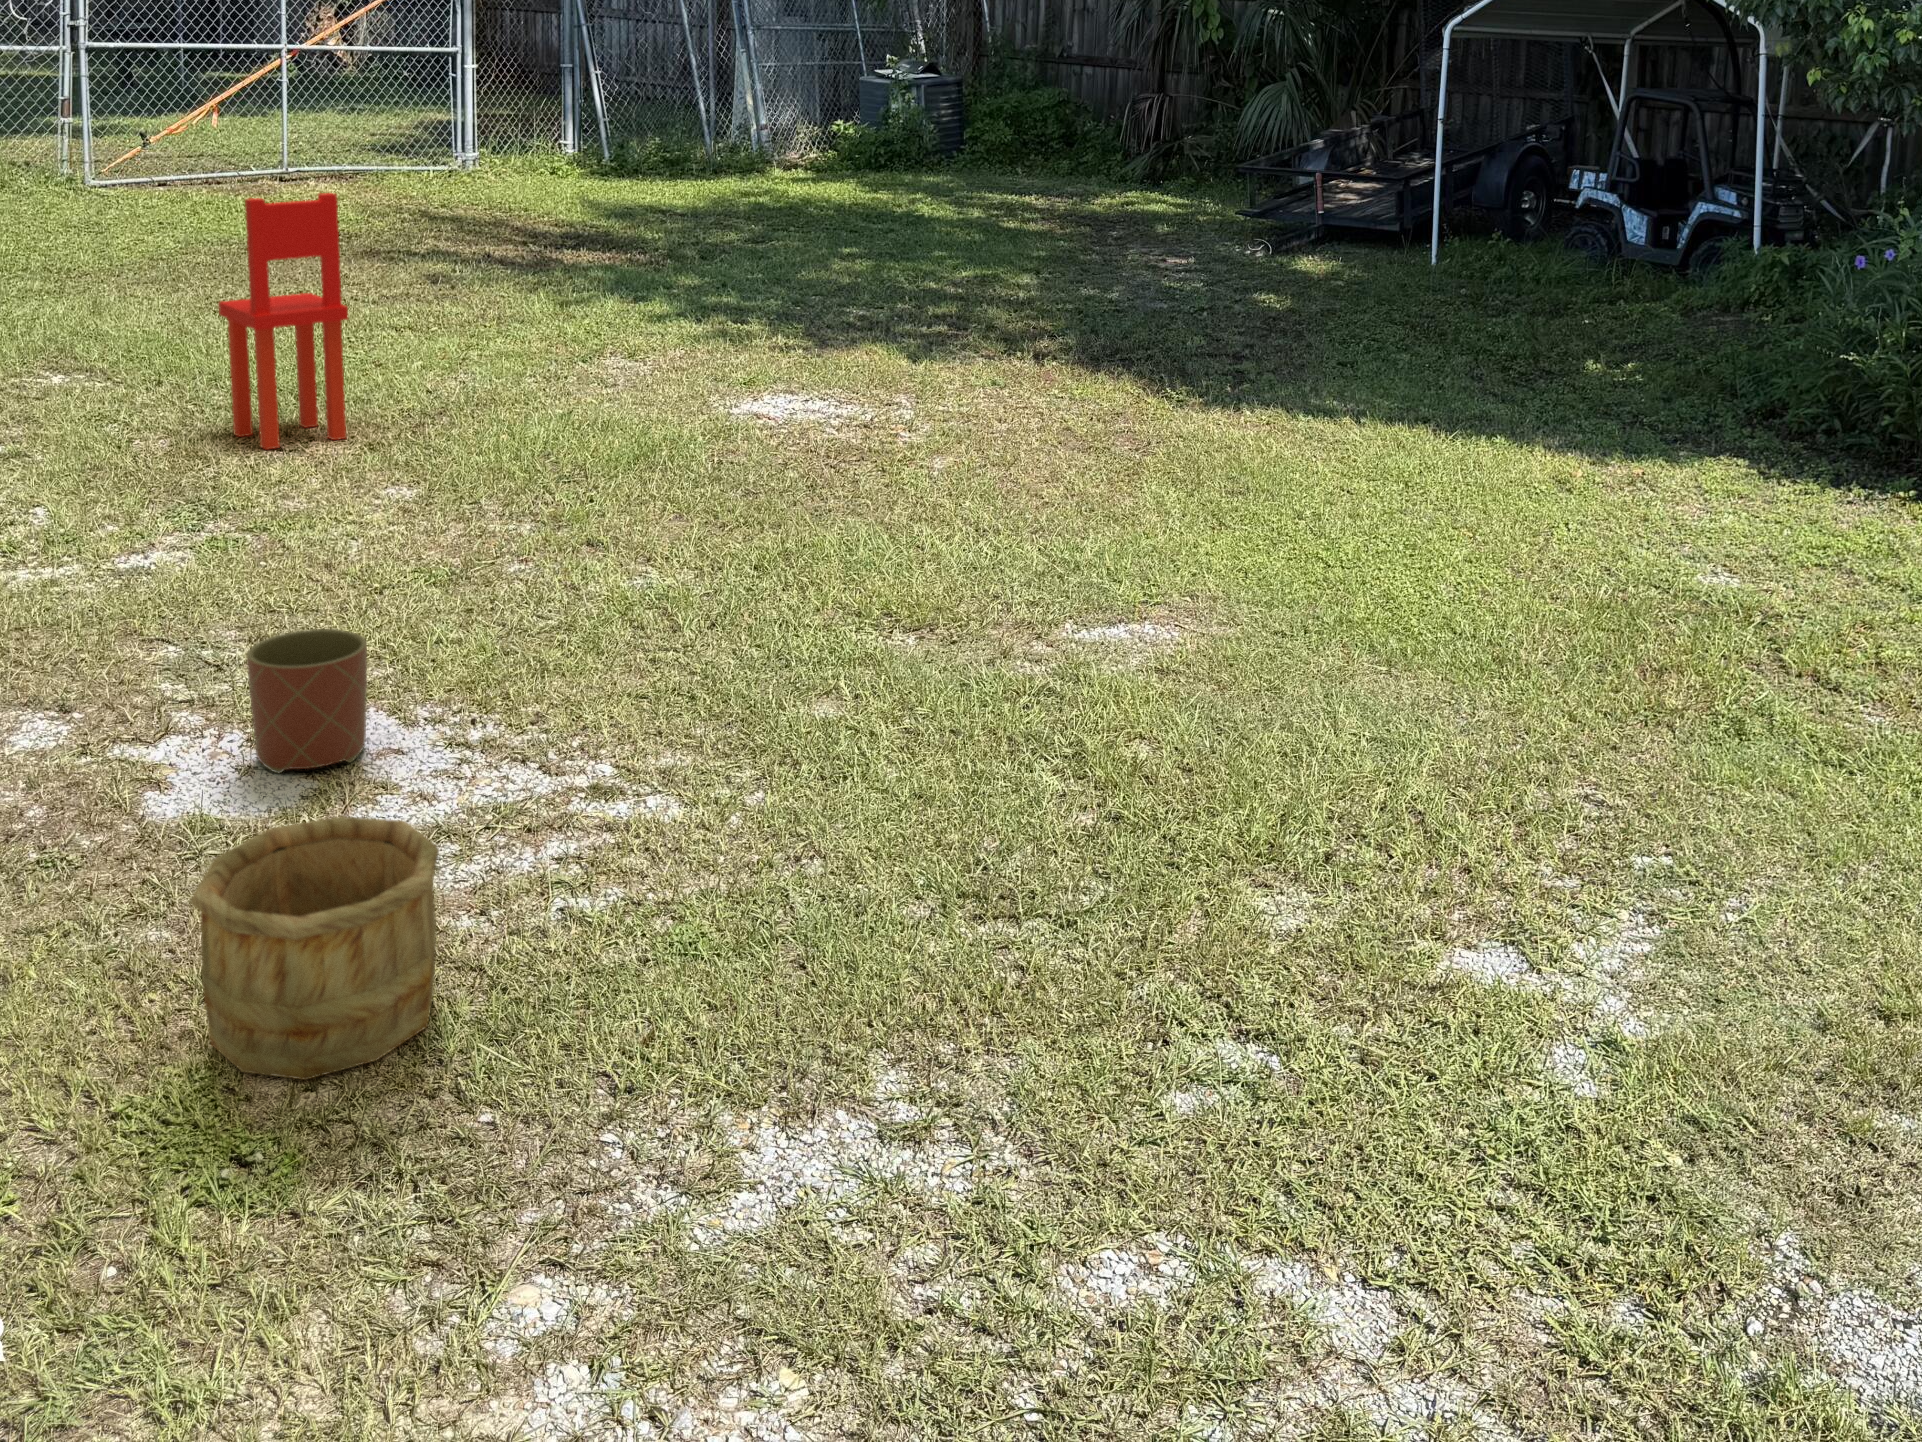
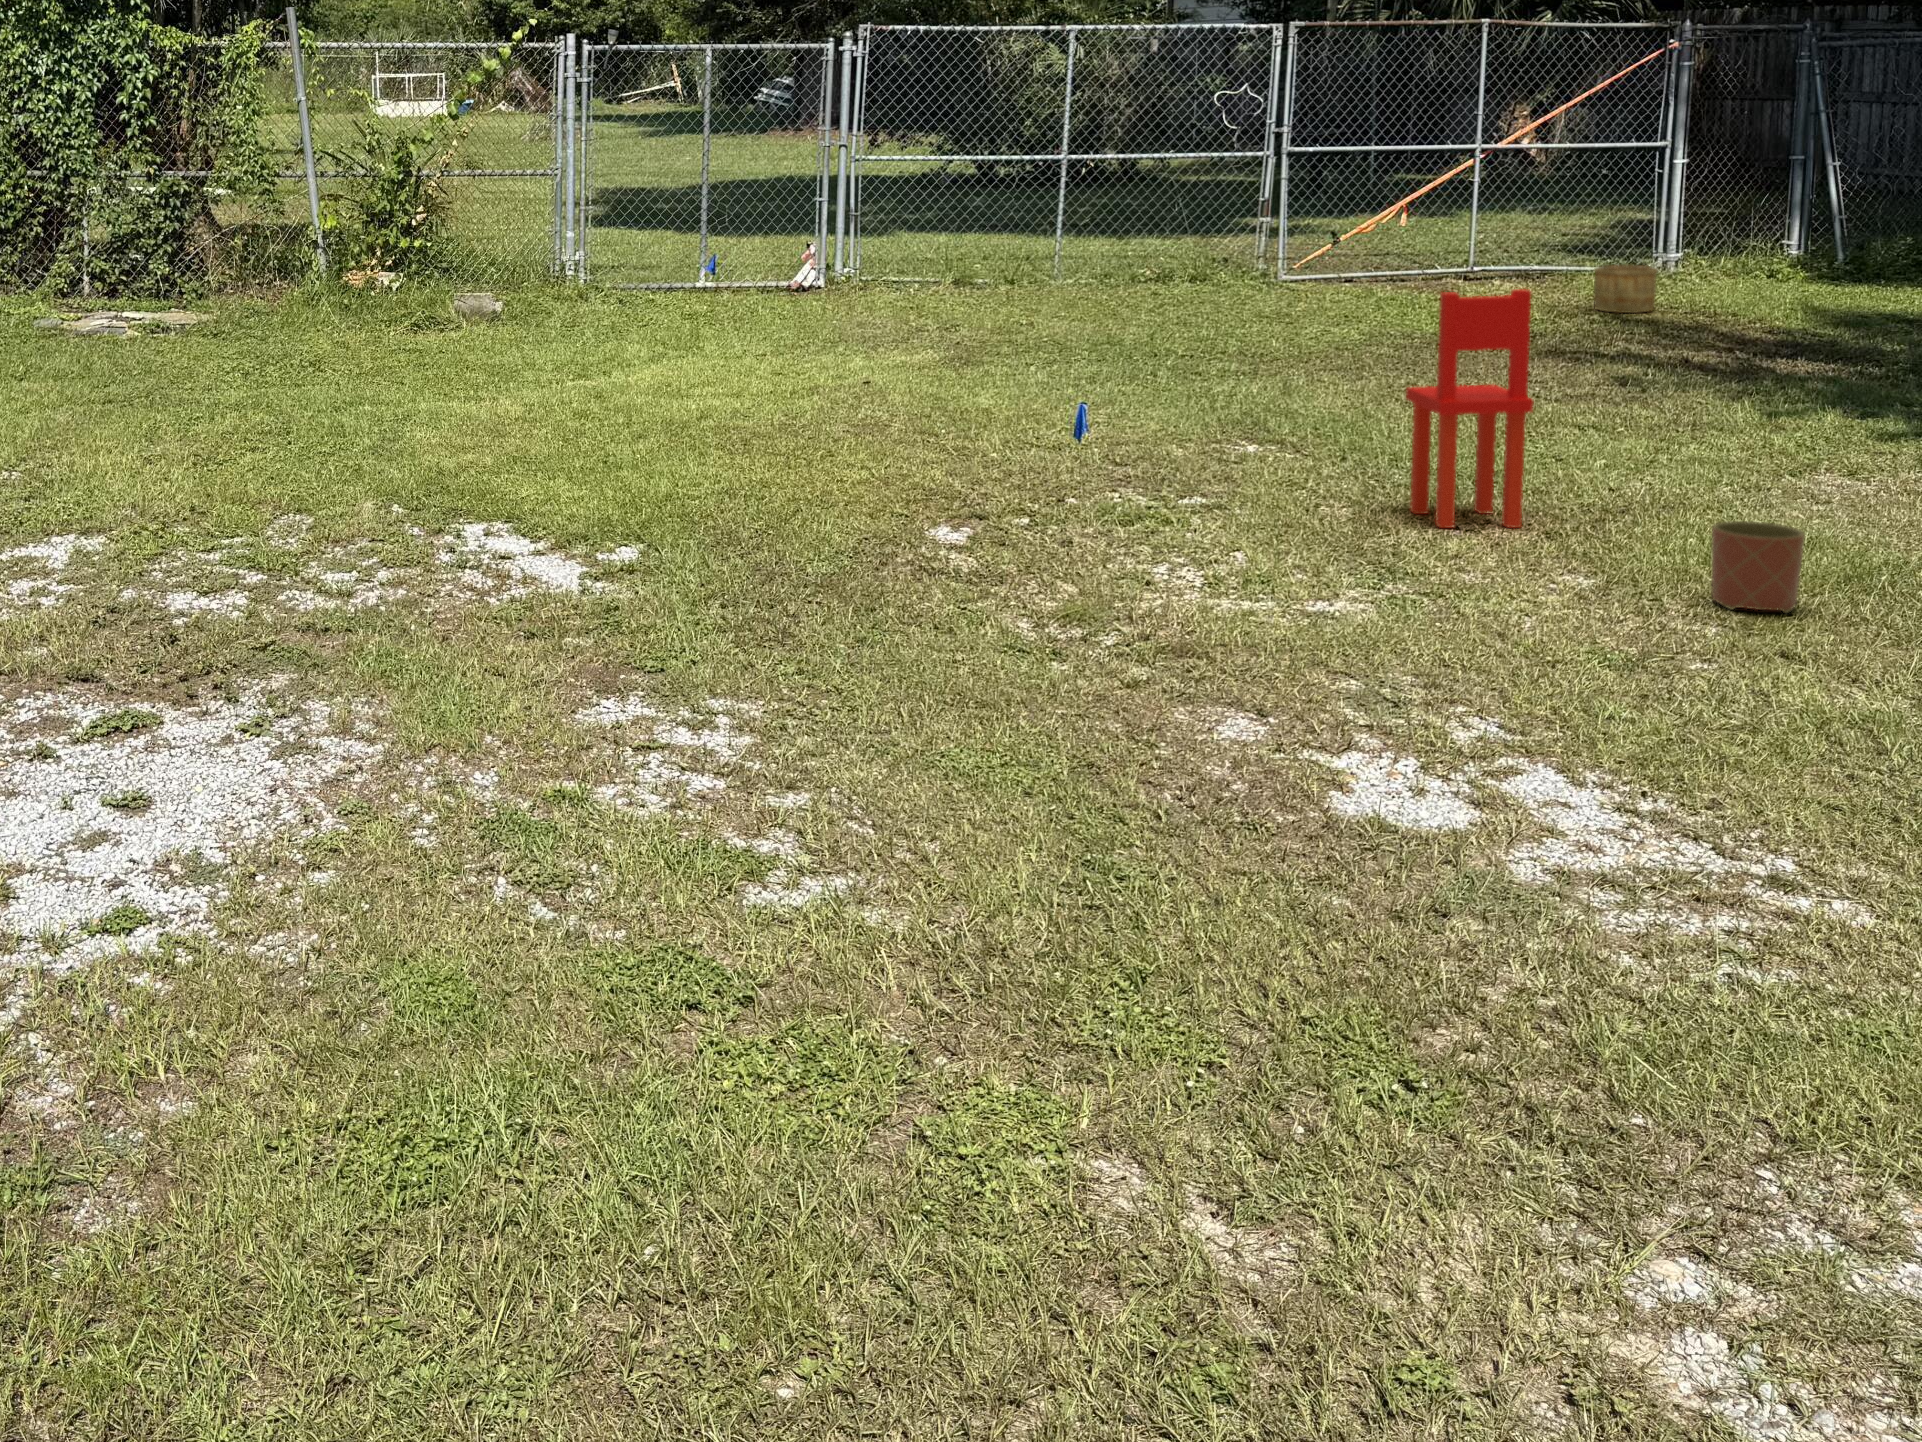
planter: present [247,629,367,773] -> present [1712,521,1805,613]
wooden bucket: present [191,816,439,1080] -> present [1593,264,1658,313]

